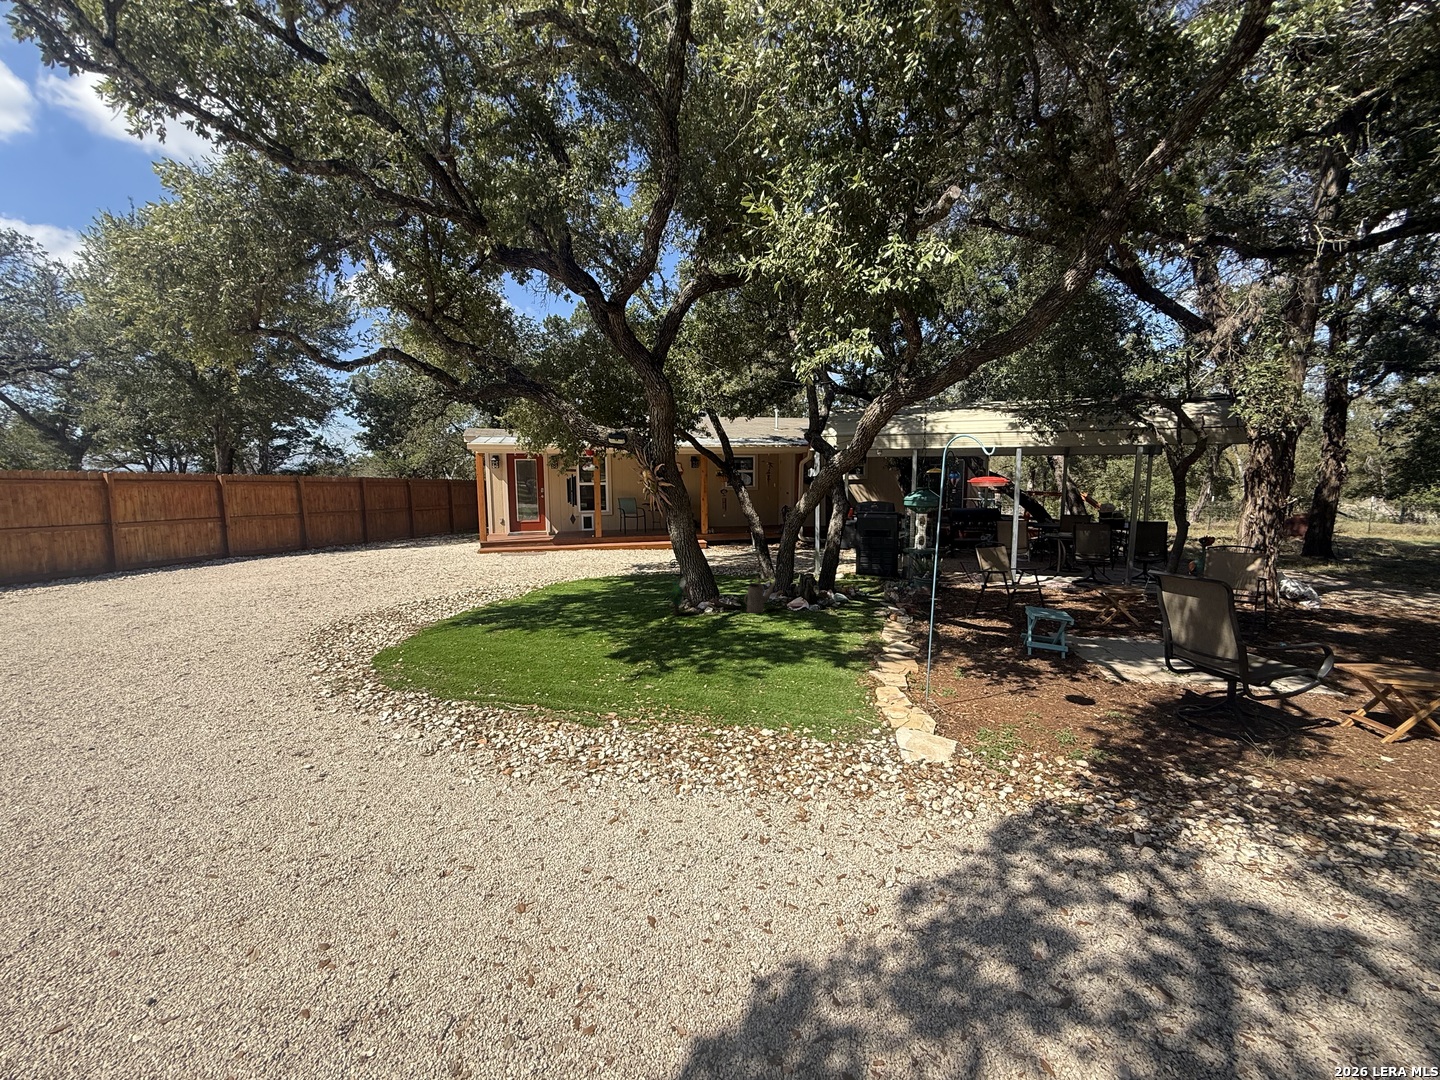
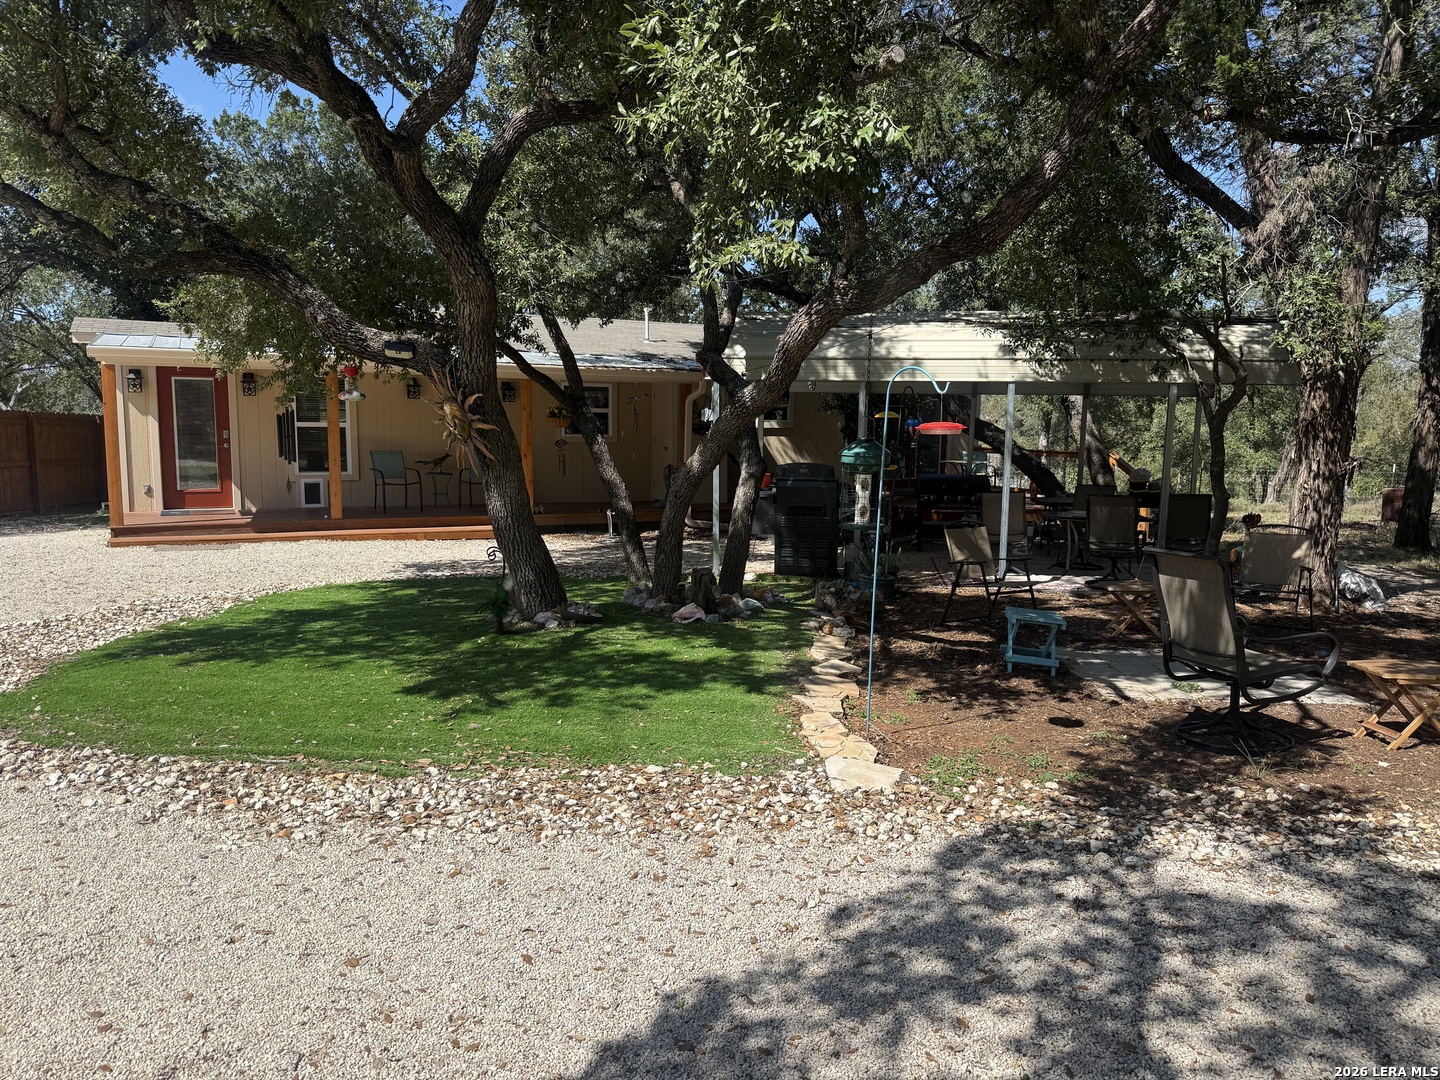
watering can: present [744,577,776,613] -> none [606,573,655,629]

